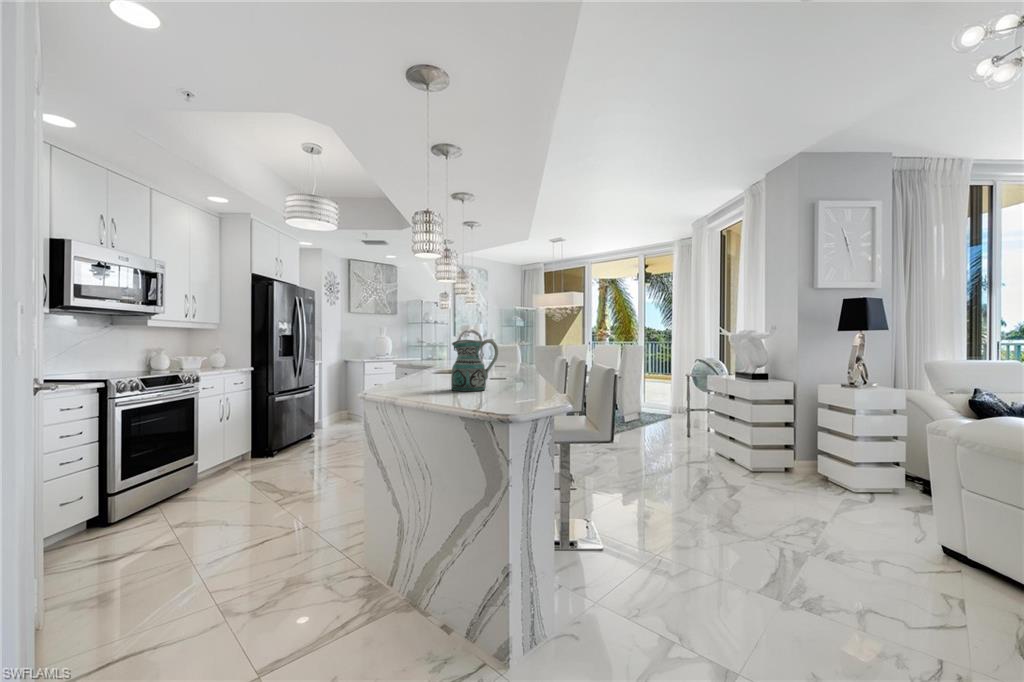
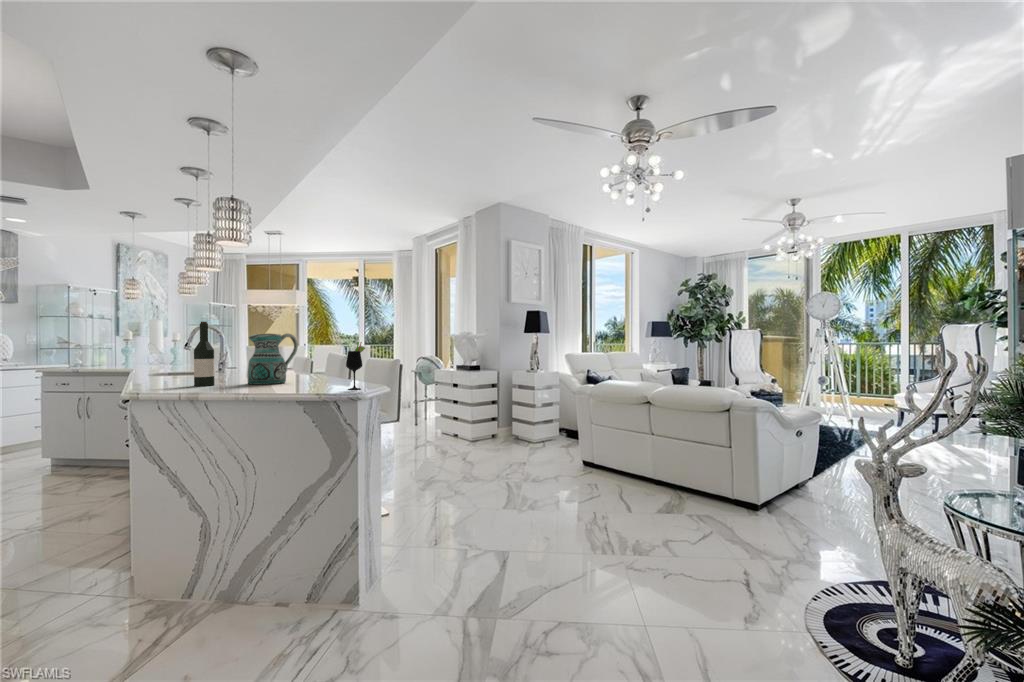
wine bottle: none [409,329,426,389] -> present [194,322,215,386]
wine glass: none [502,352,524,409] -> present [346,342,365,390]

